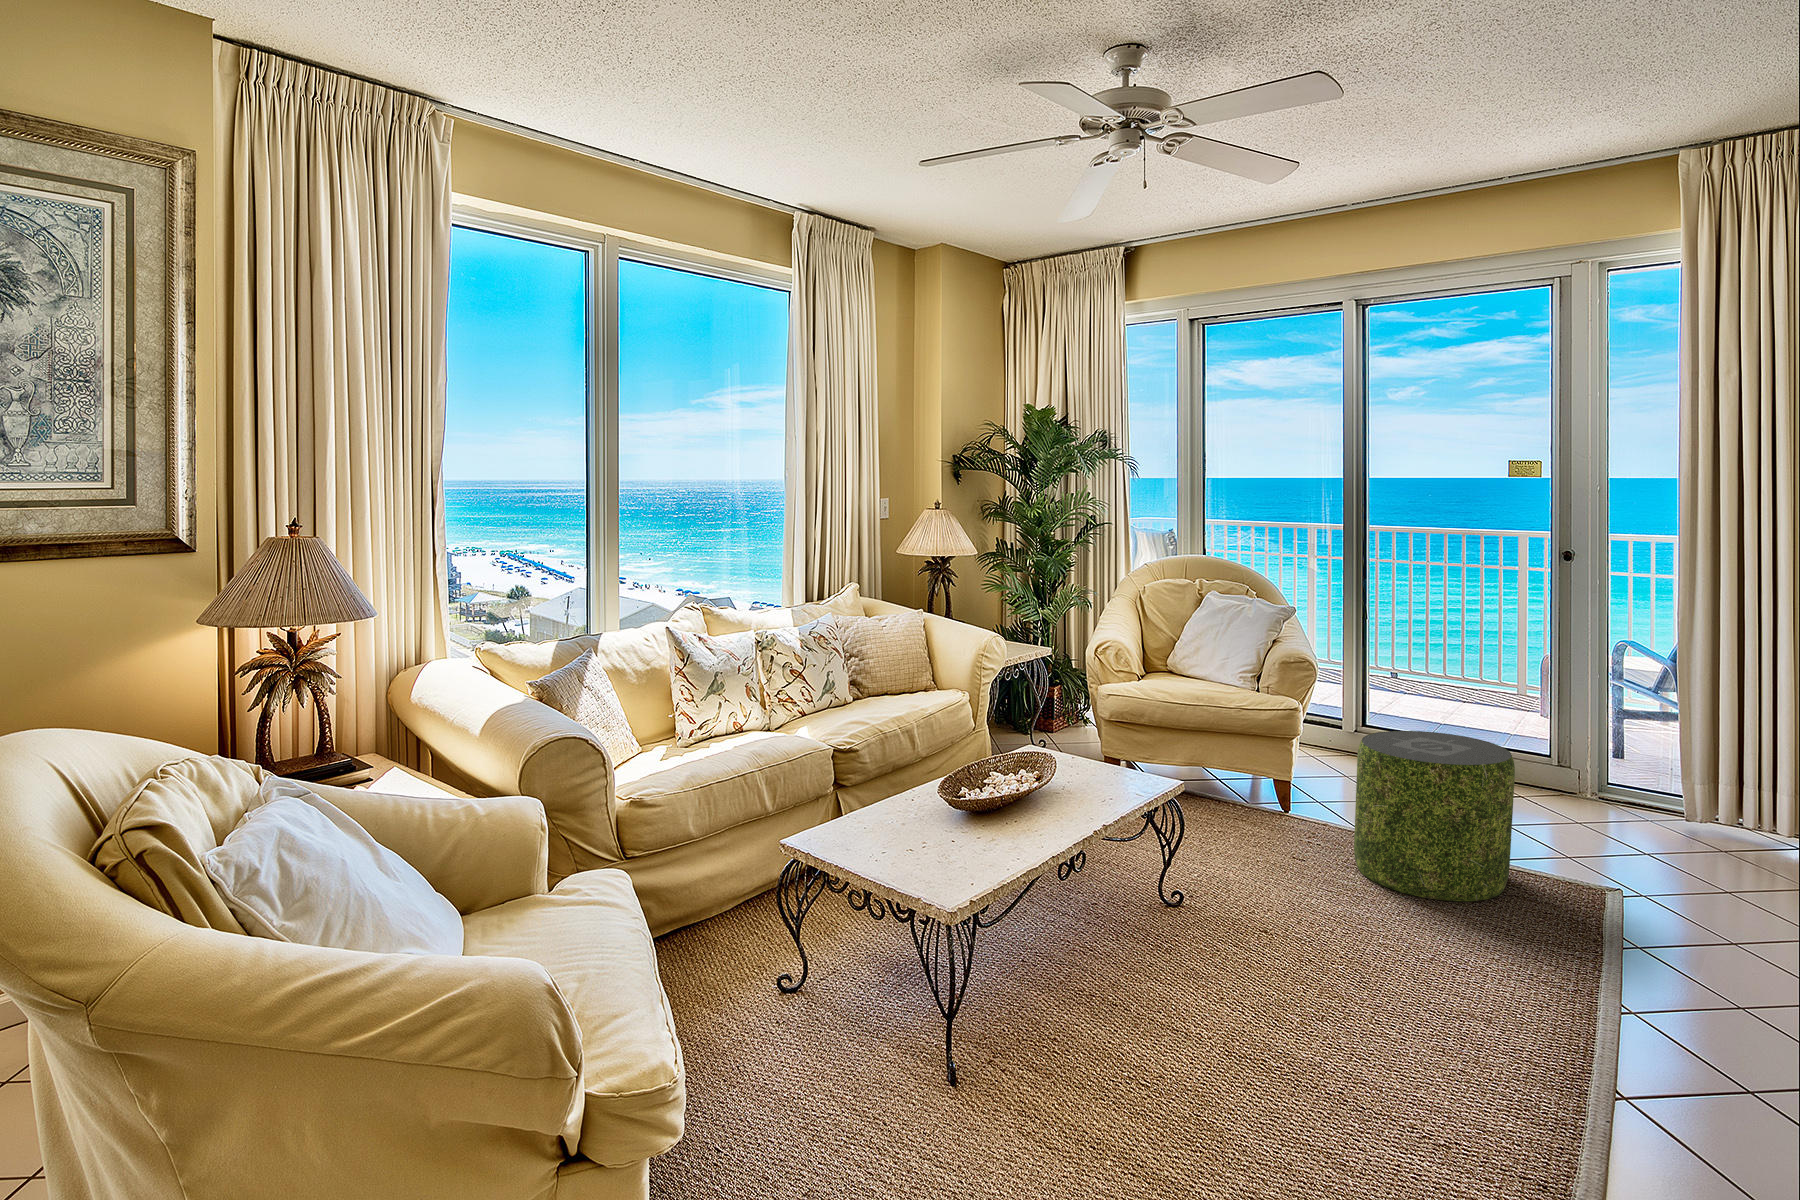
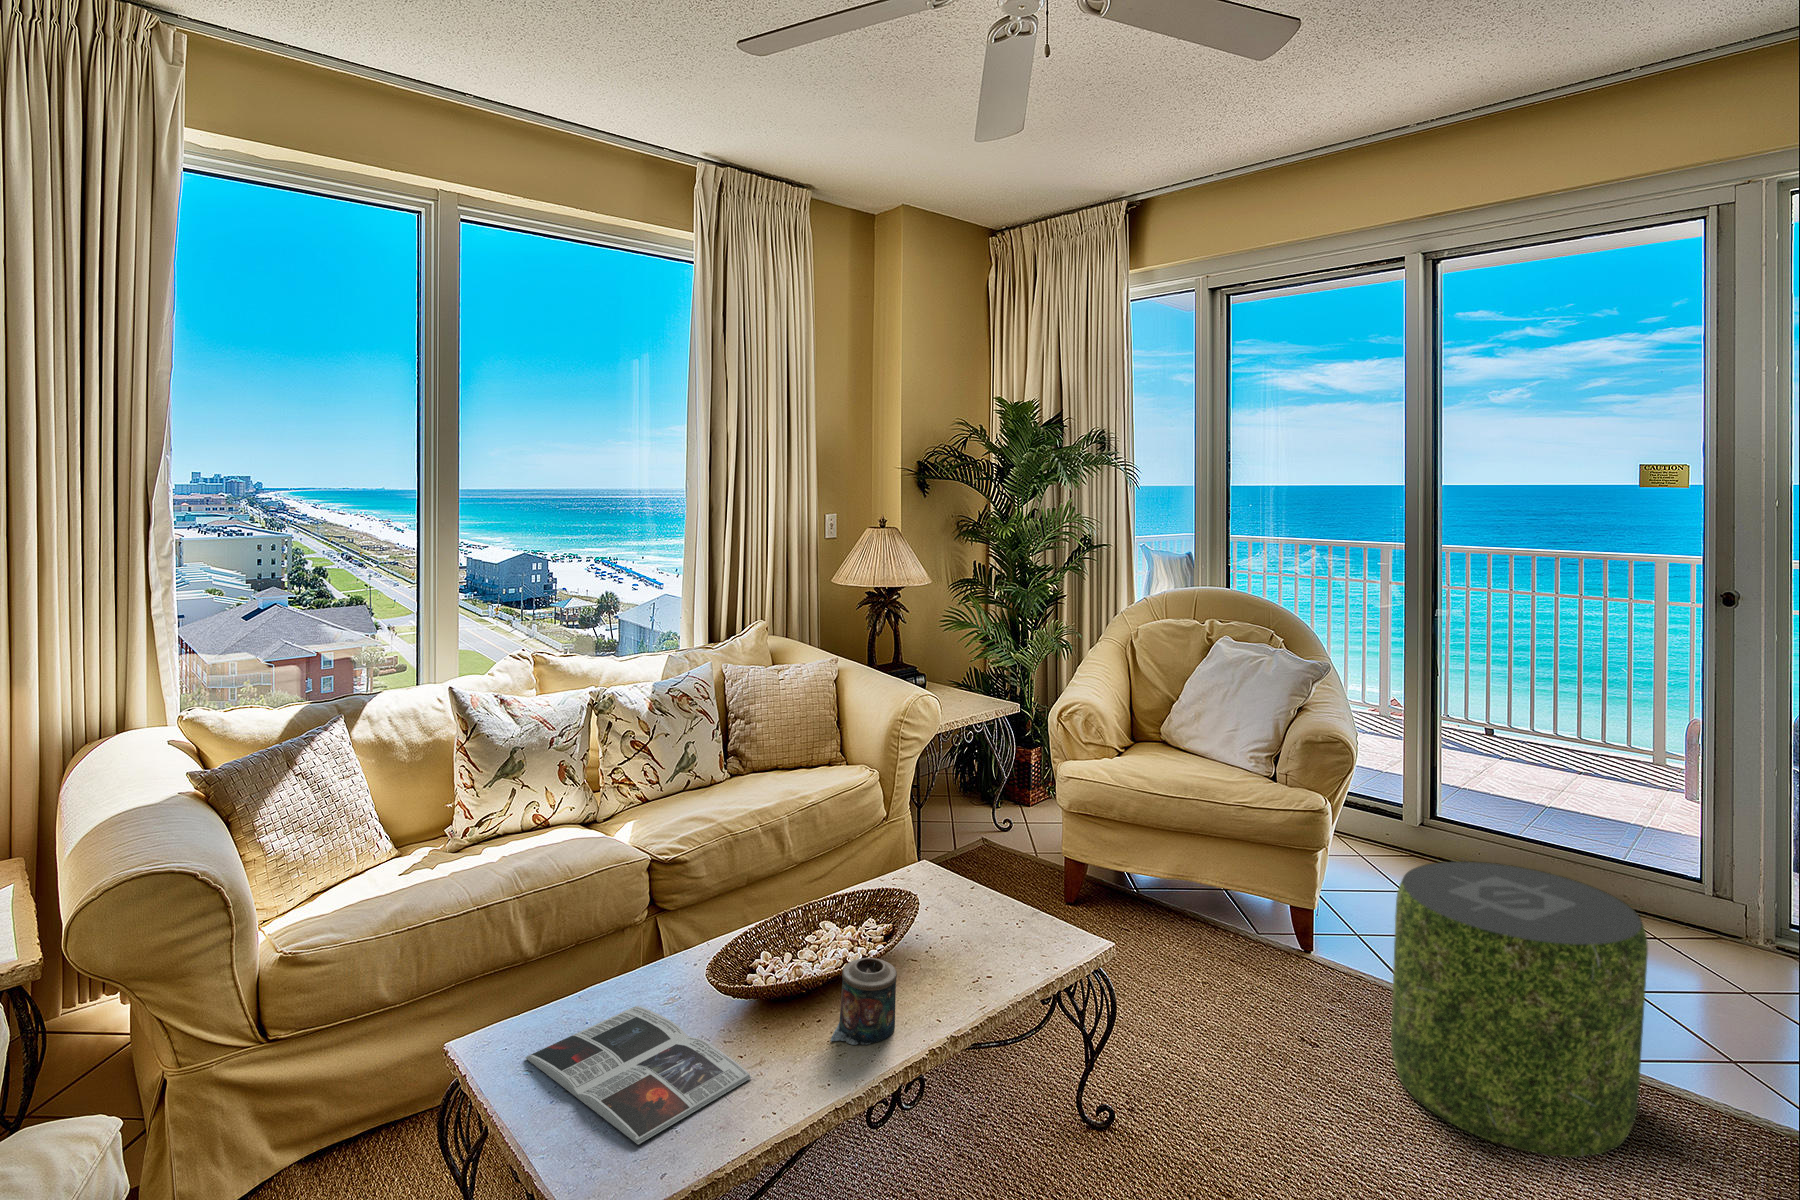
candle: none [1041,772,1079,822] -> present [831,958,897,1045]
magazine: none [857,812,1005,862] -> present [526,1006,752,1145]

